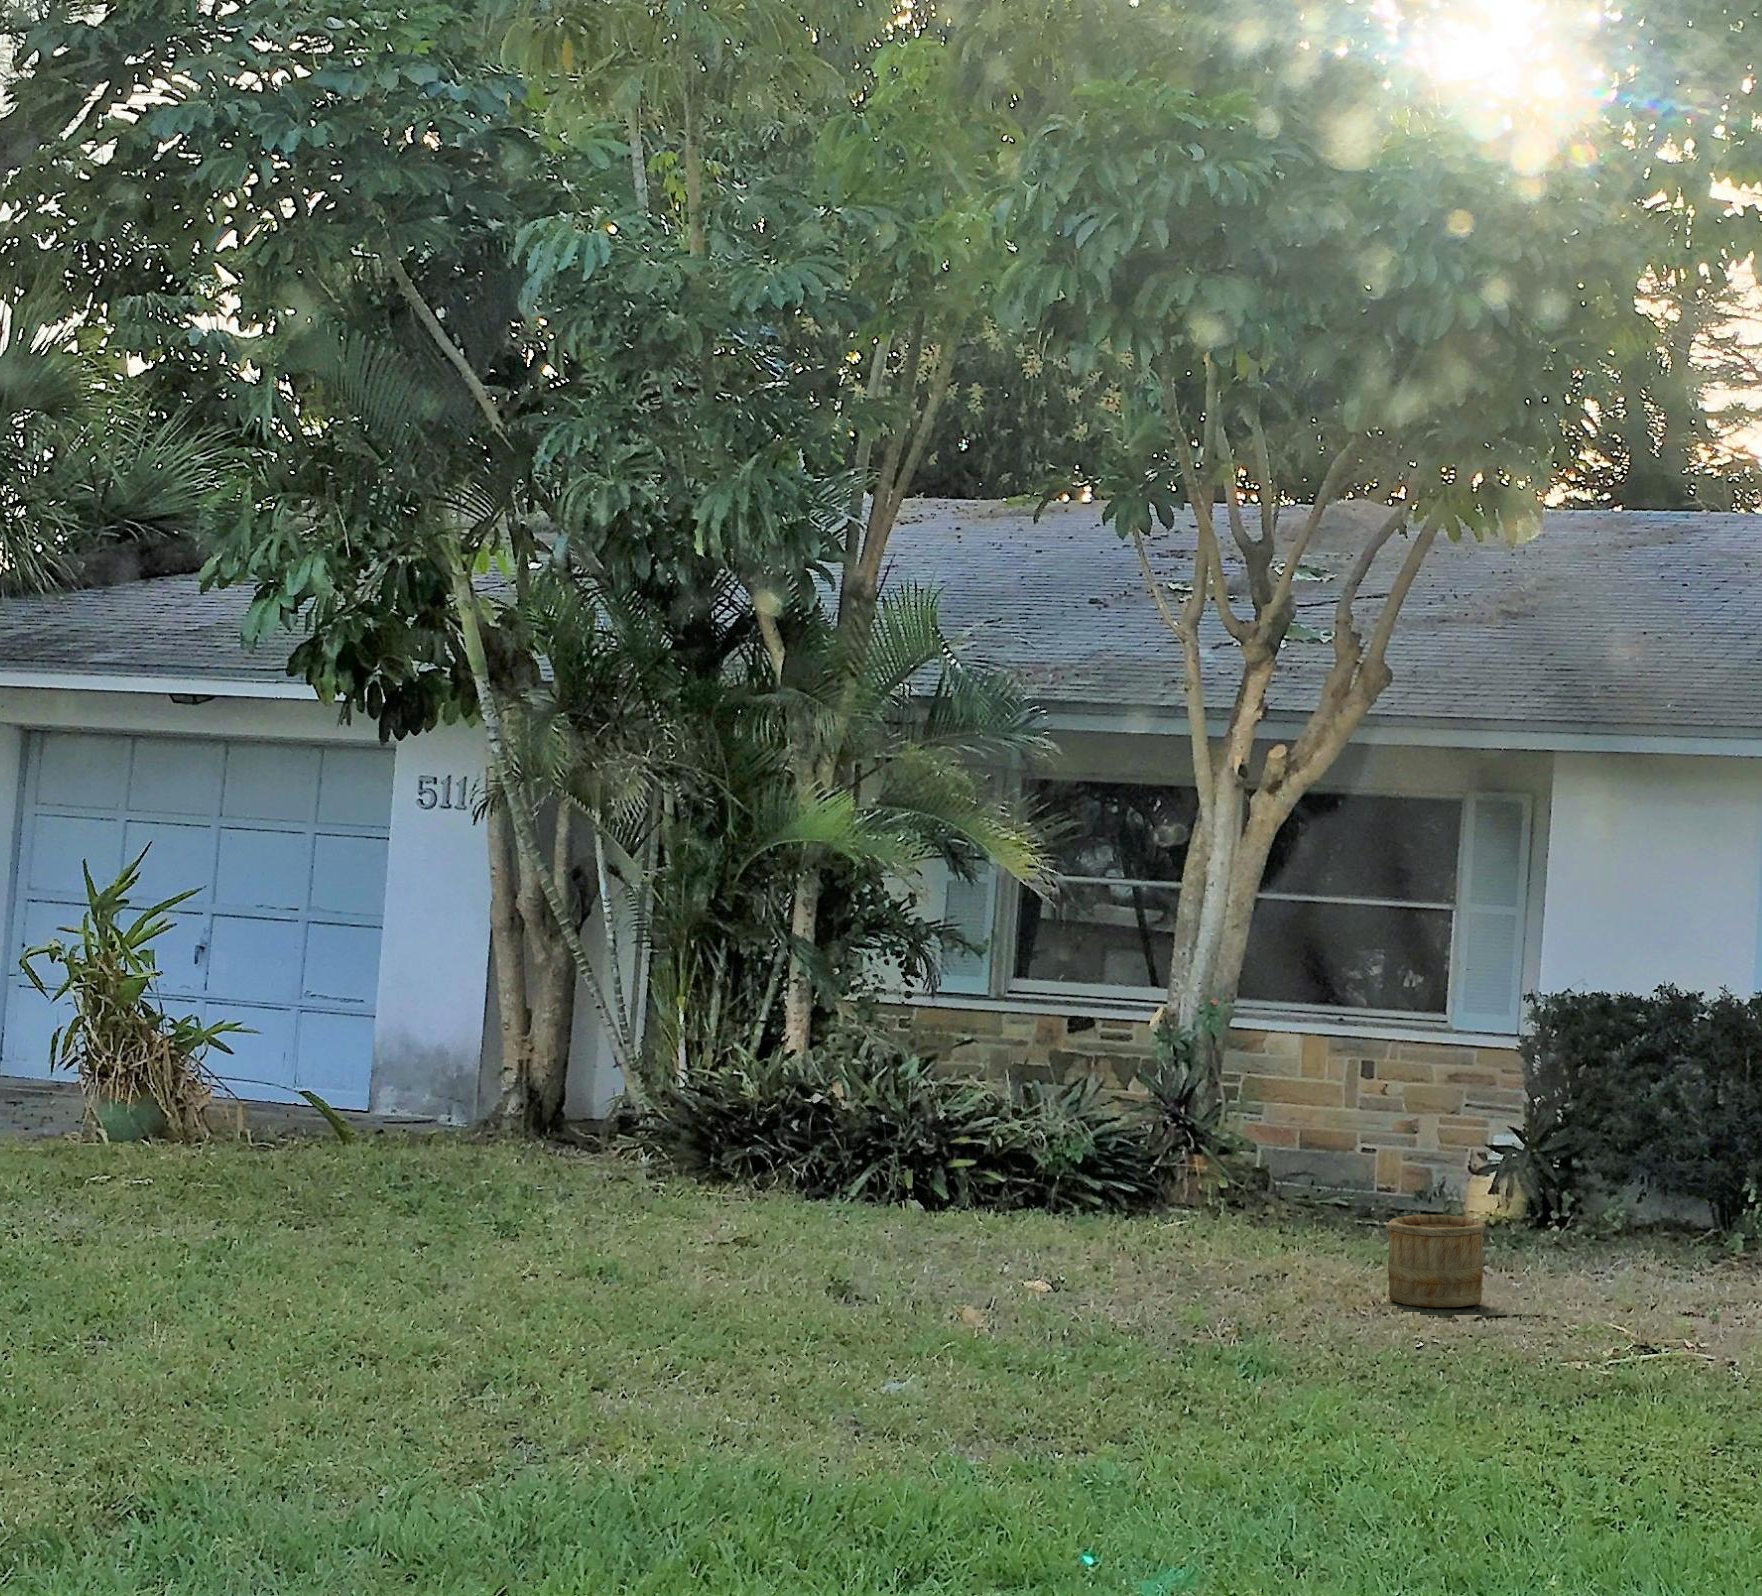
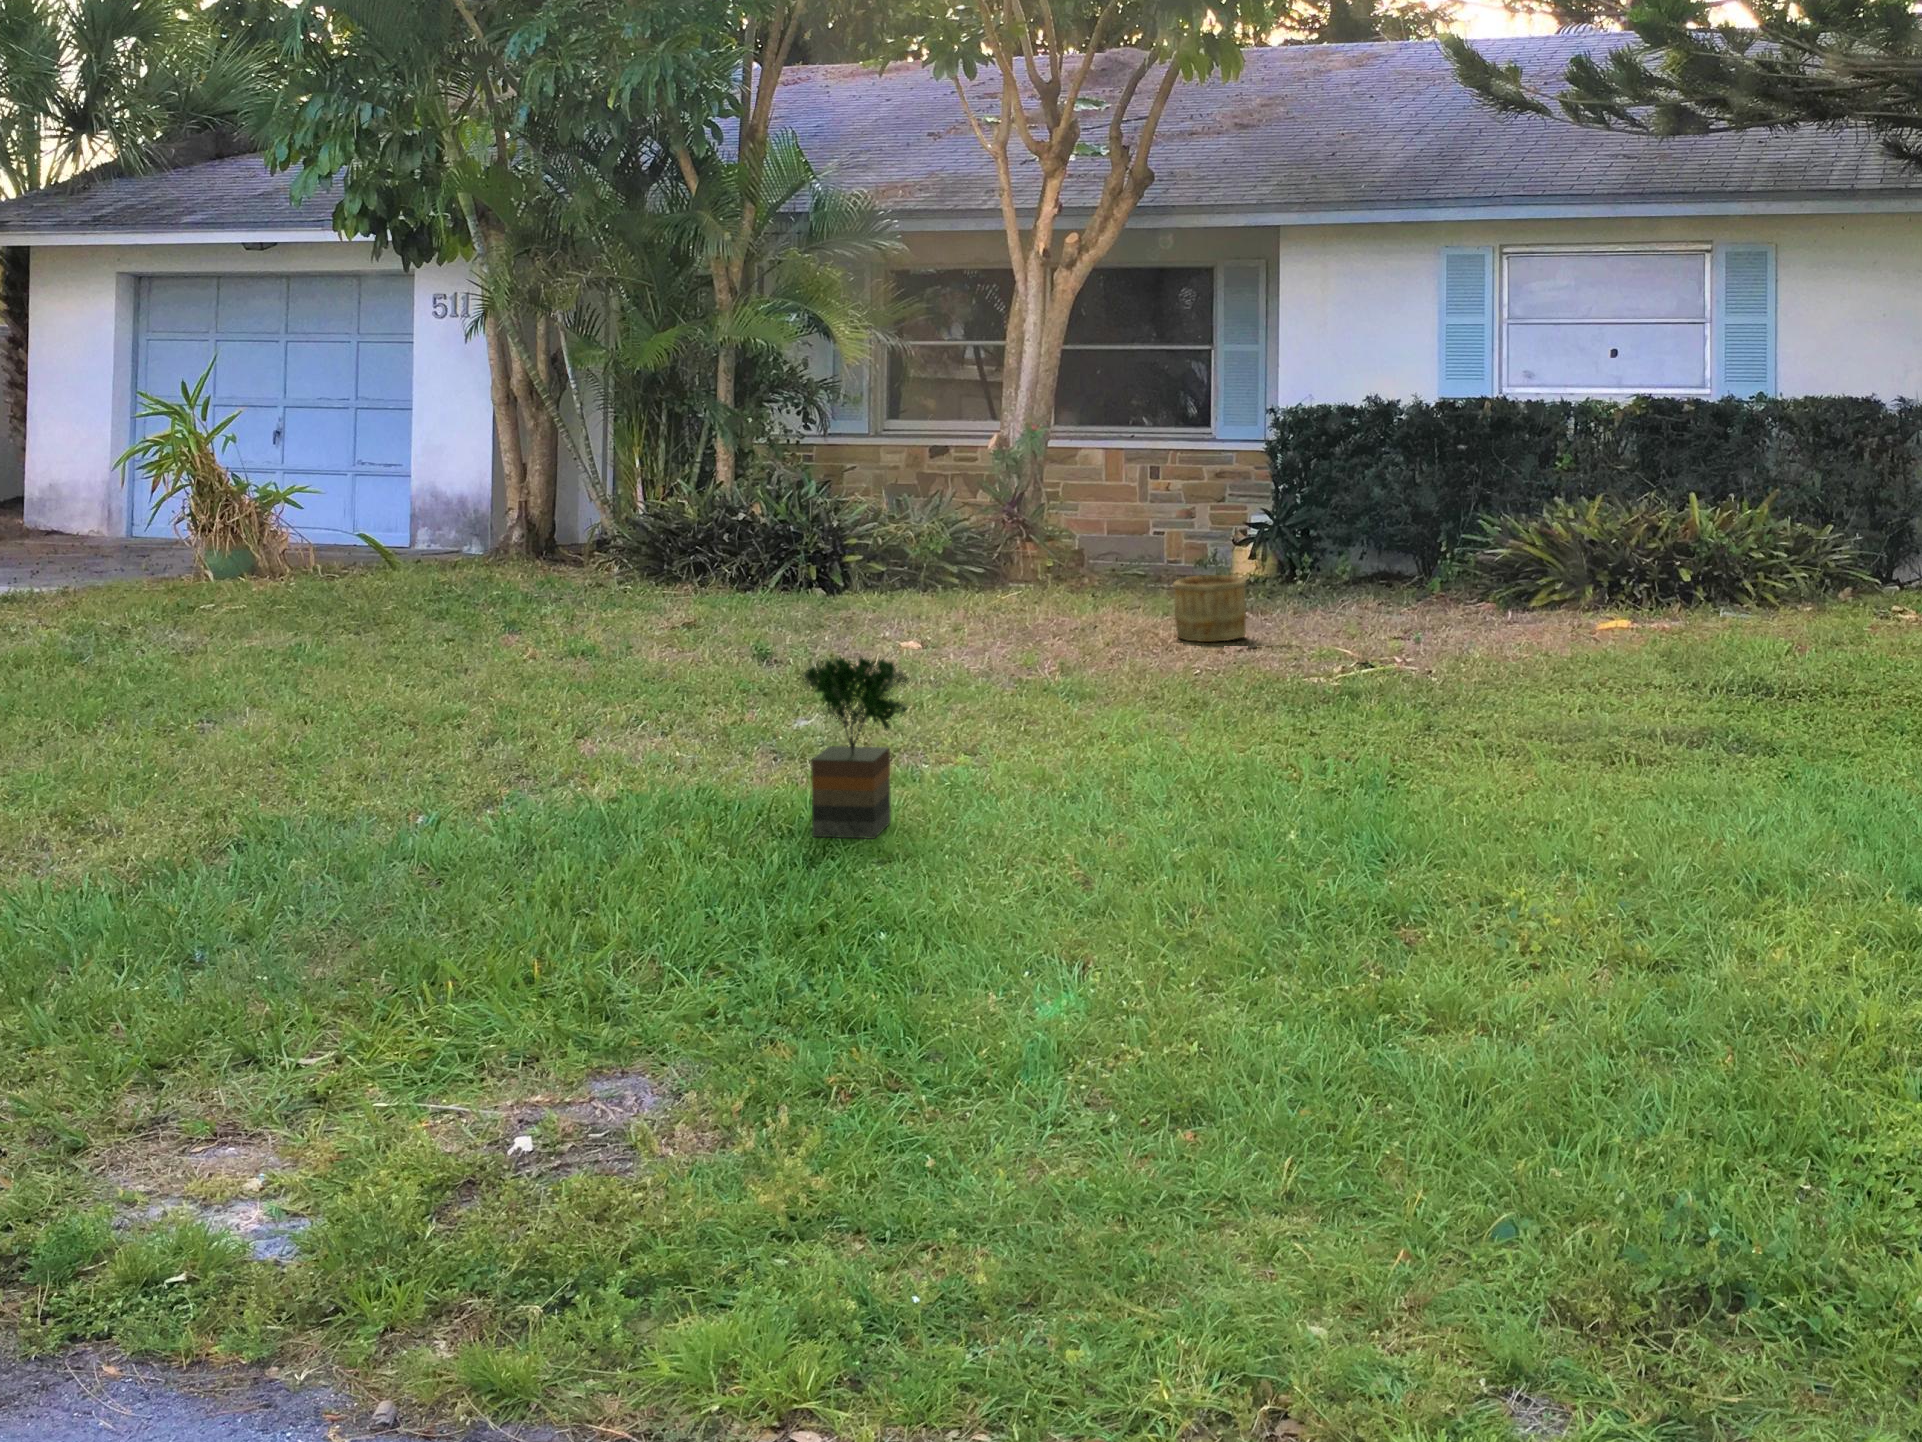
potted tree: none [898,1281,1044,1532] -> present [802,658,909,839]

